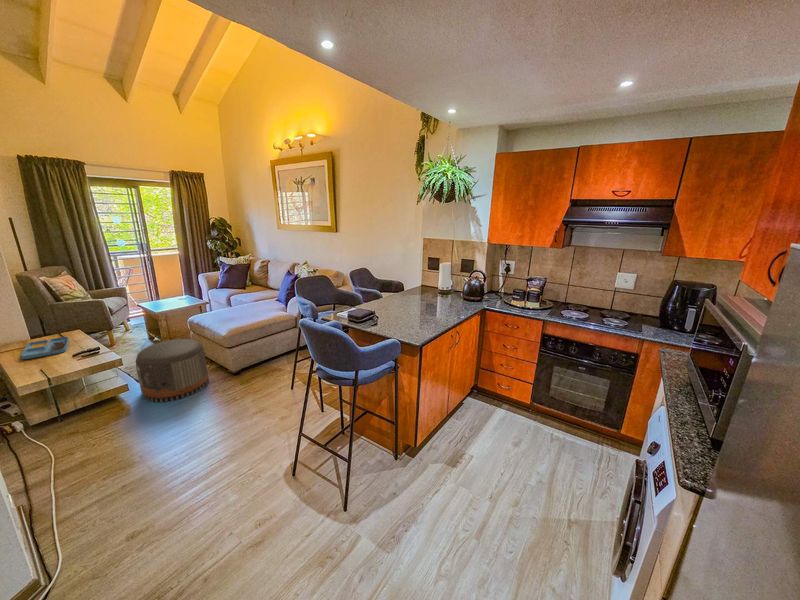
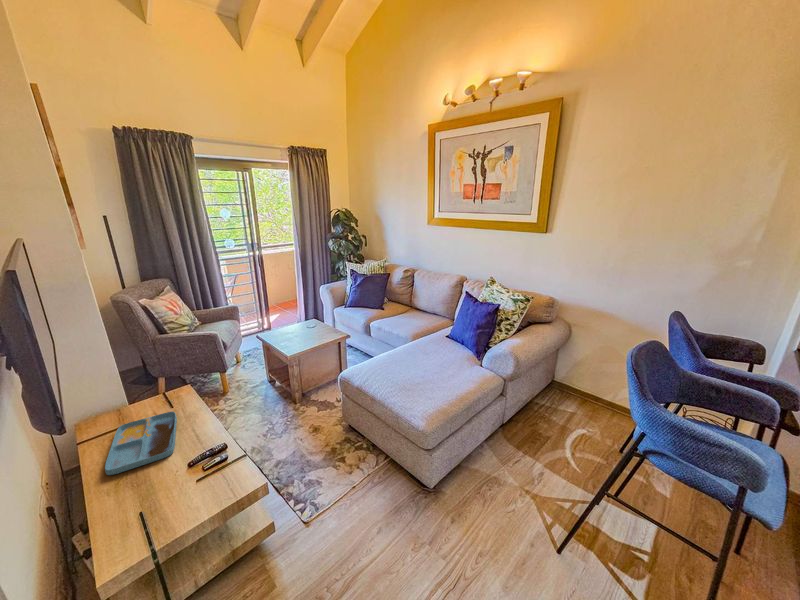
pouf: present [136,339,209,402] -> none [287,426,395,573]

